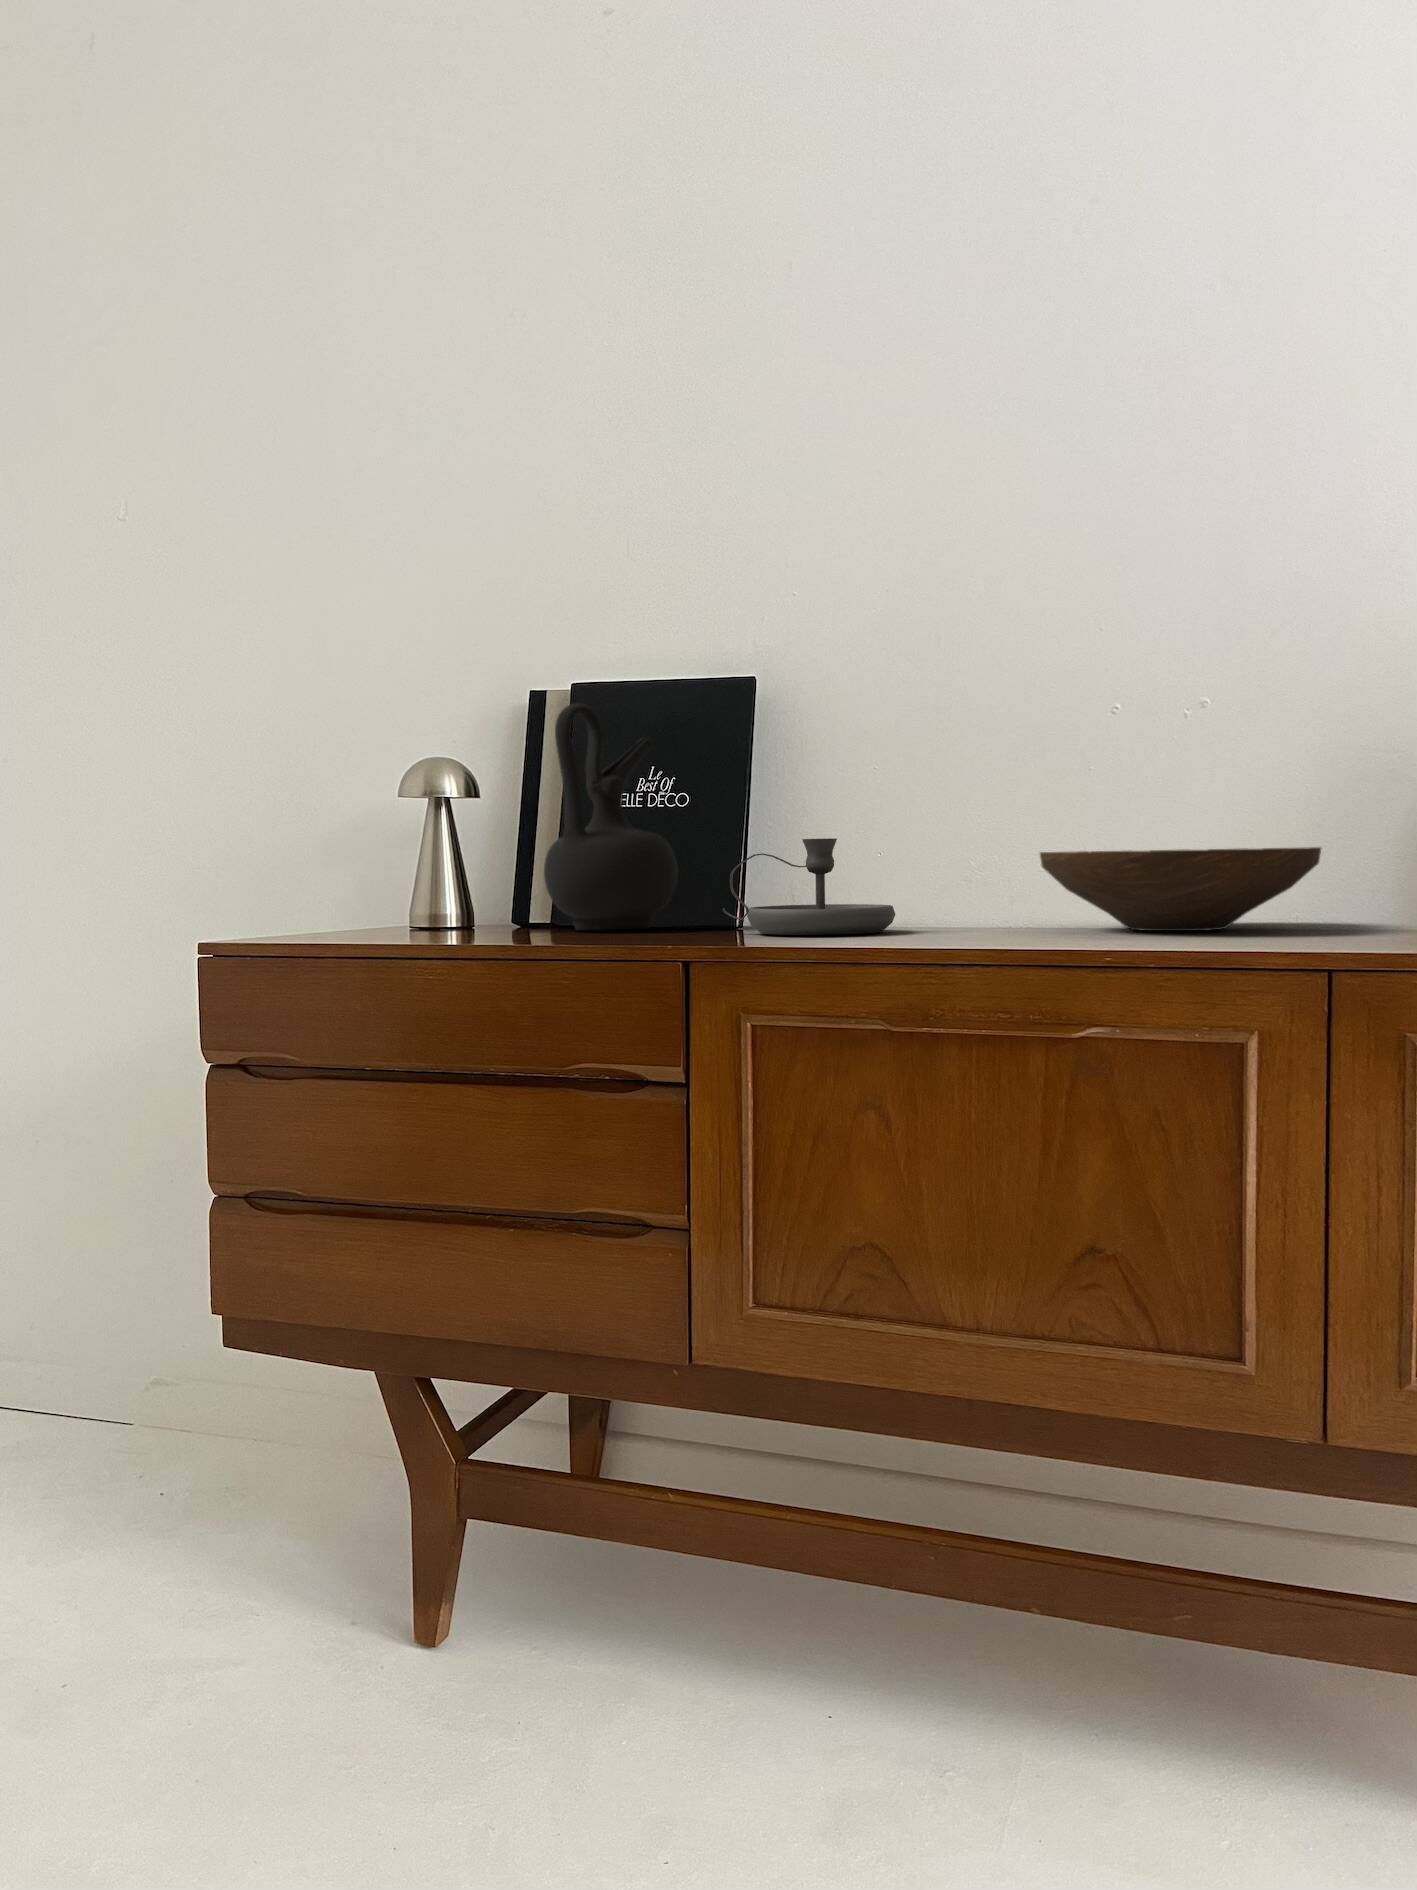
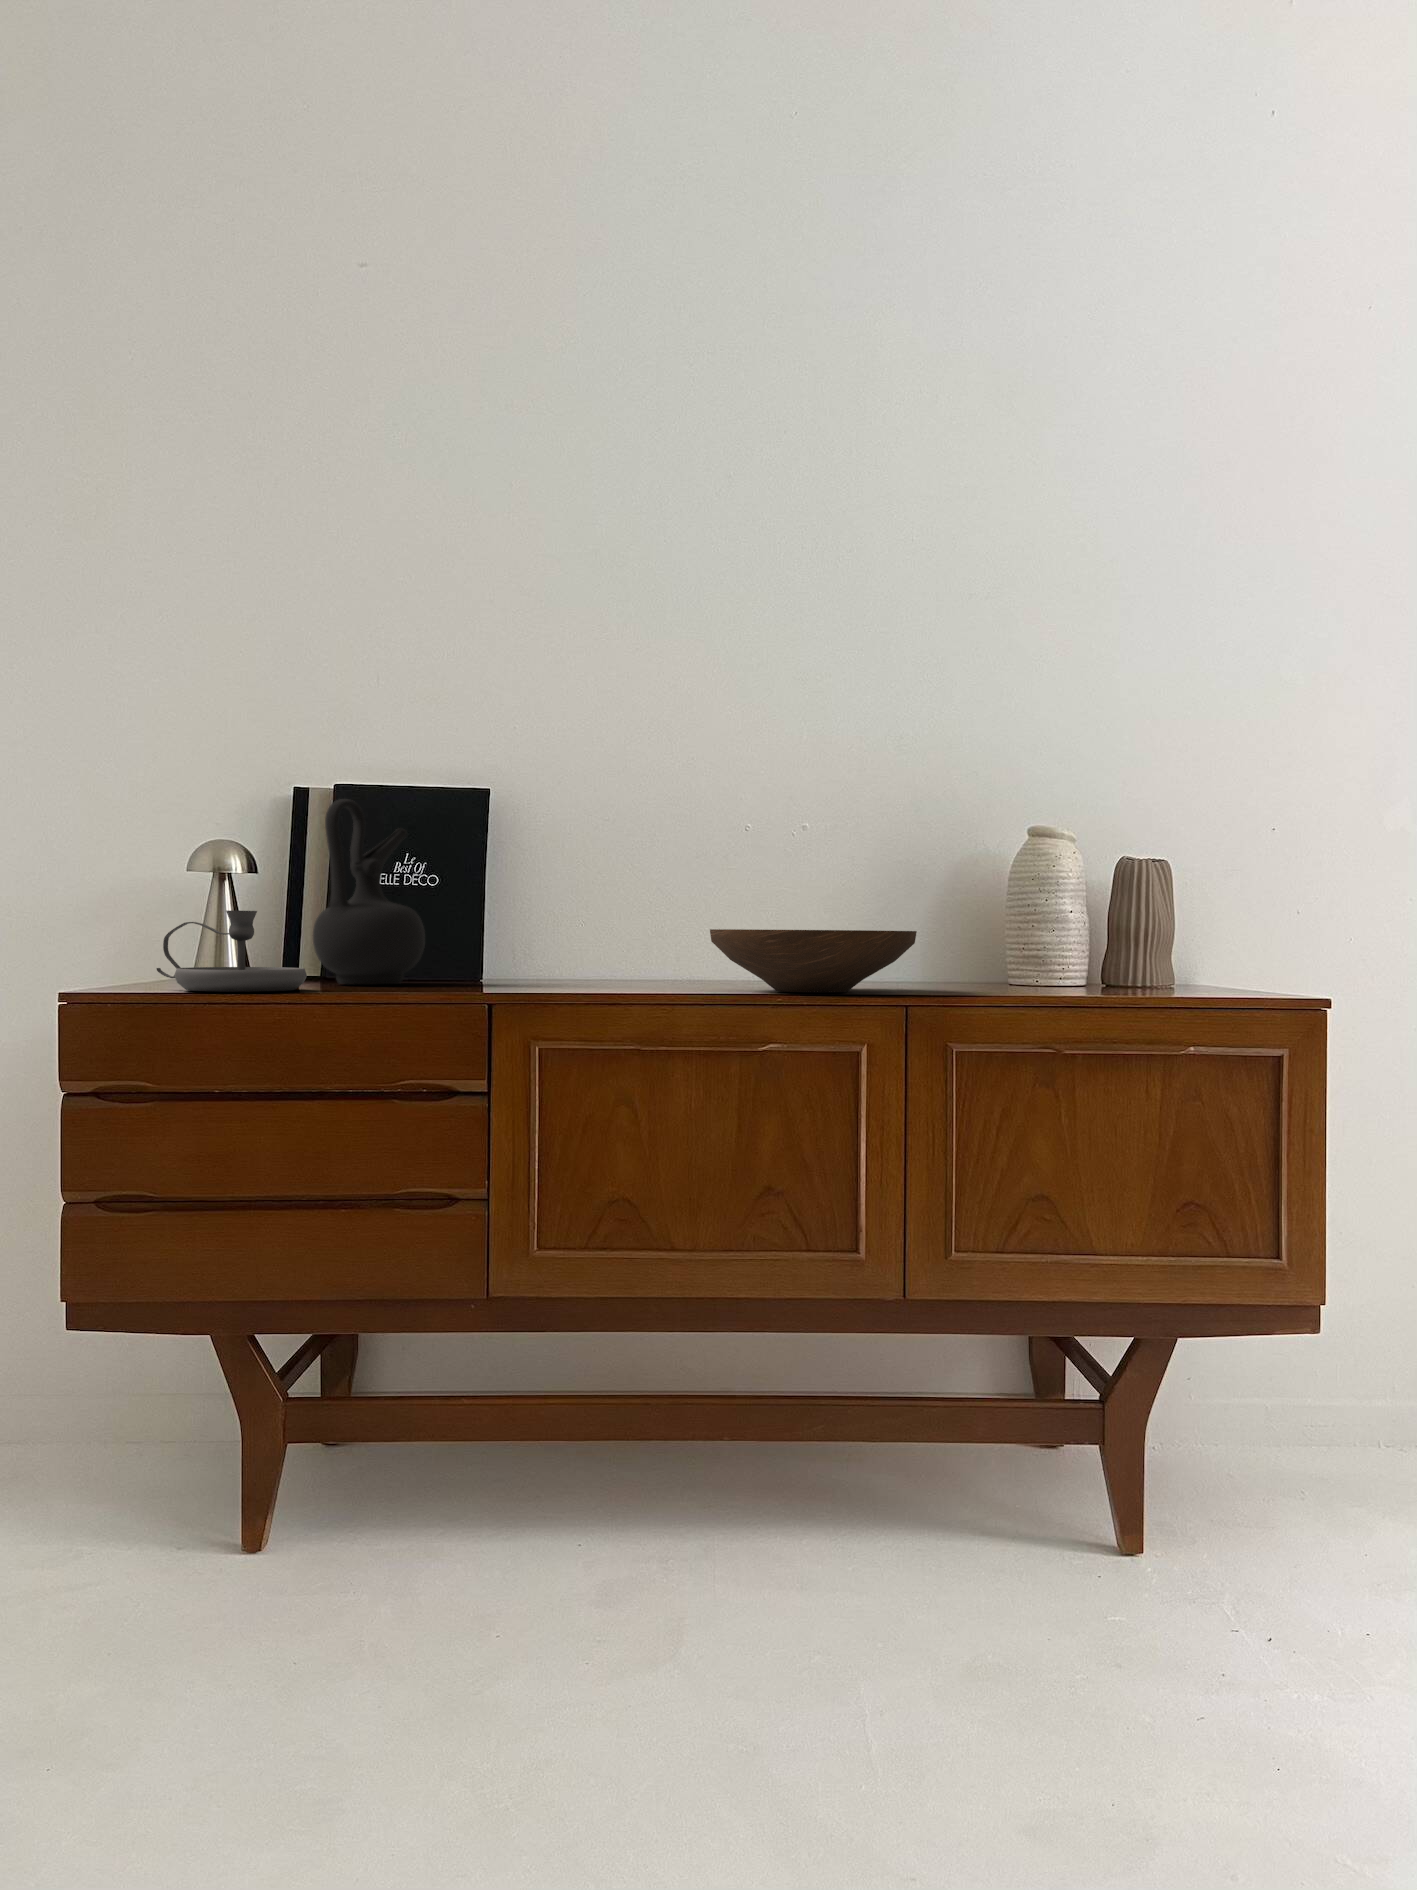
candlestick: present [723,838,895,935] -> present [157,911,307,992]

